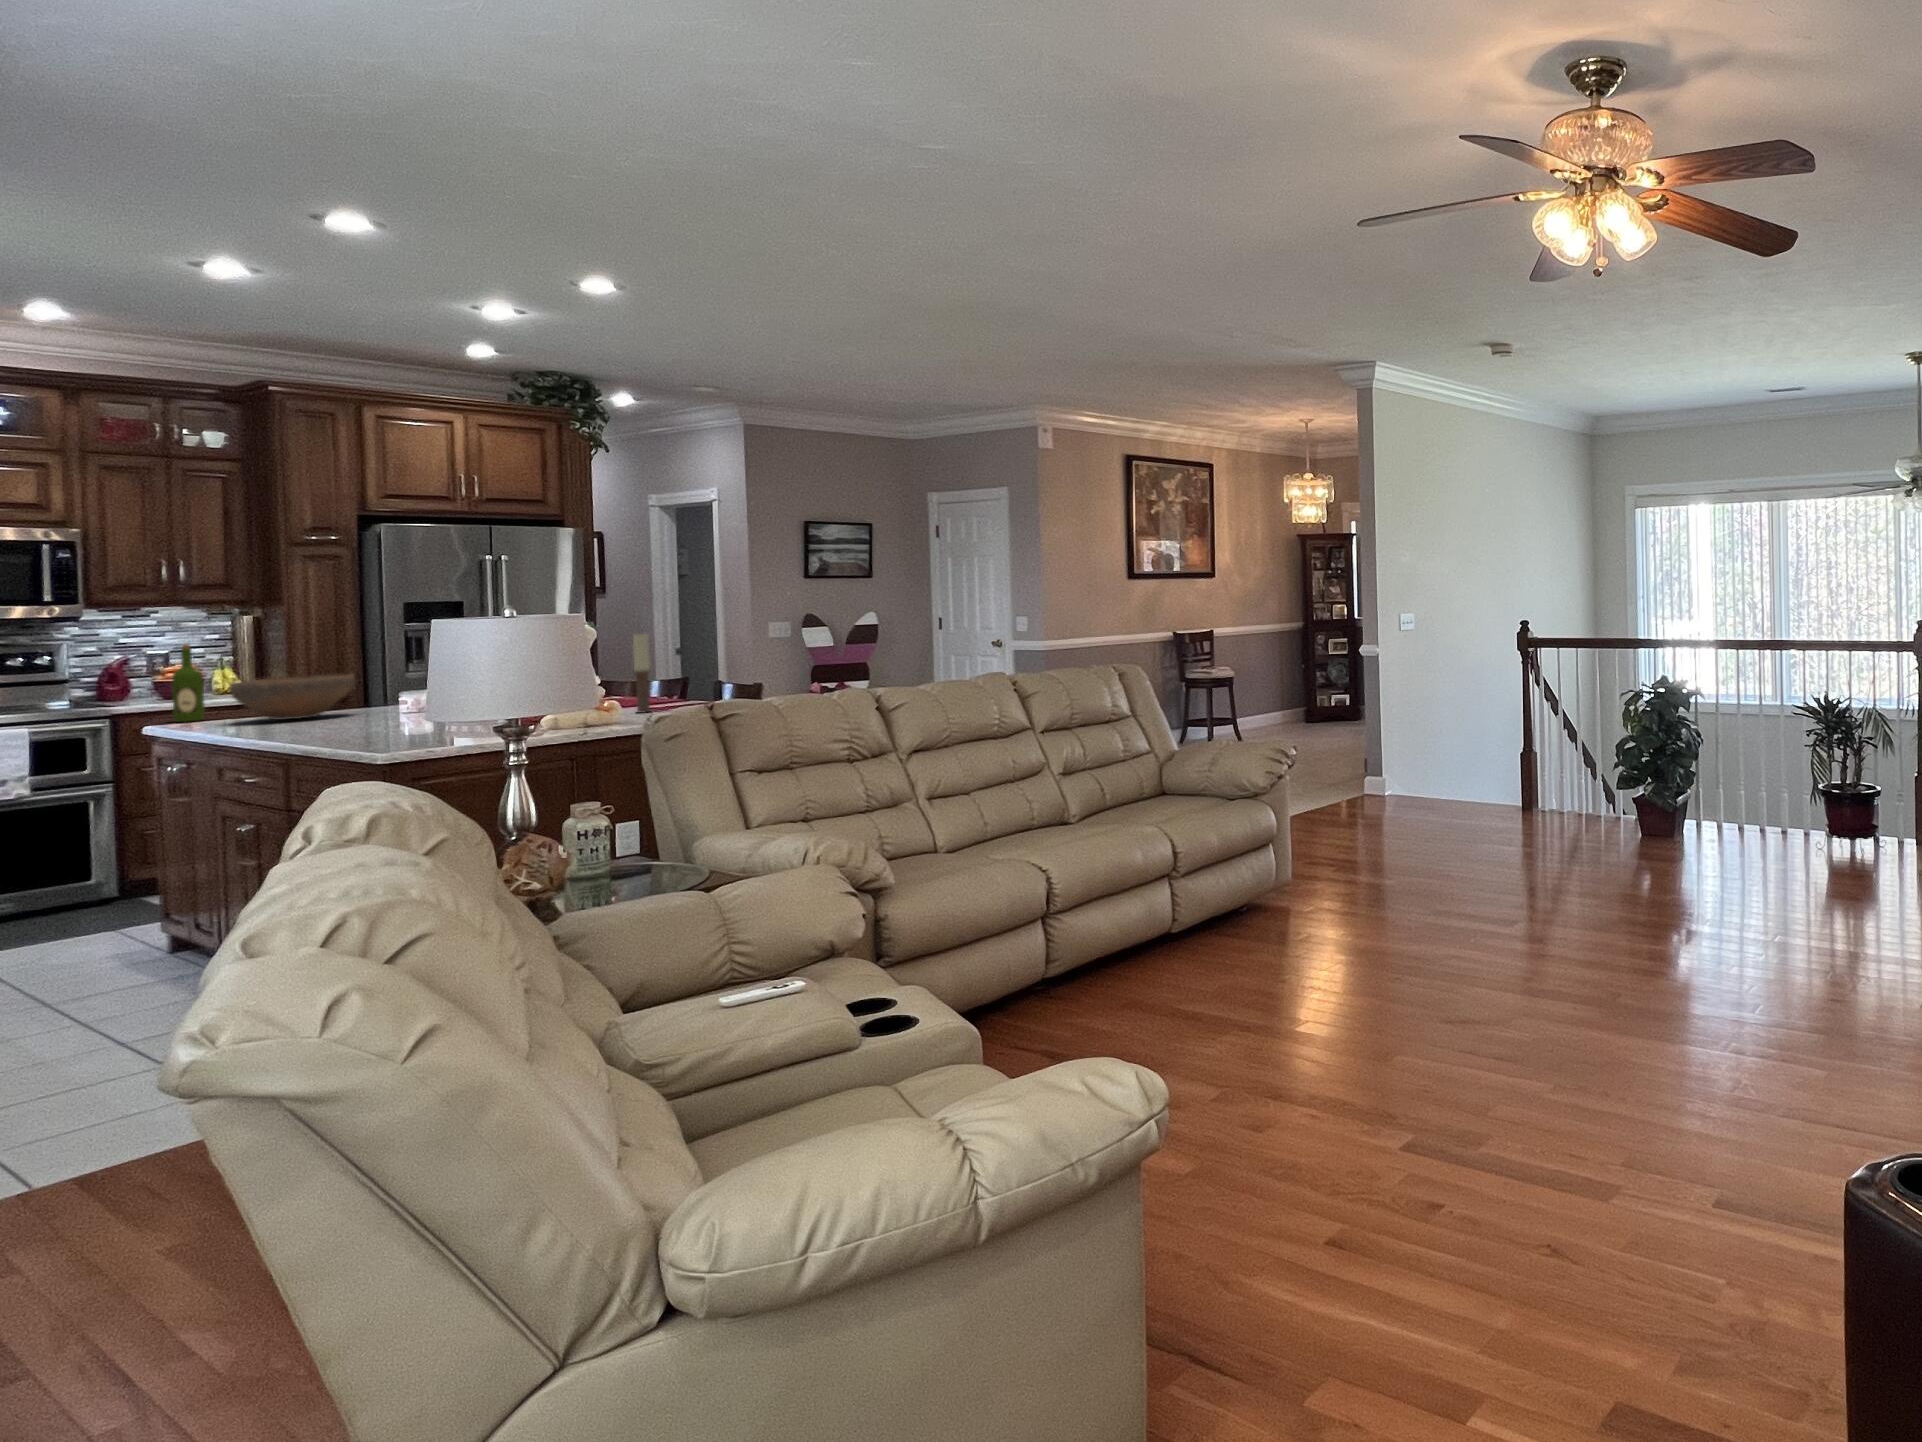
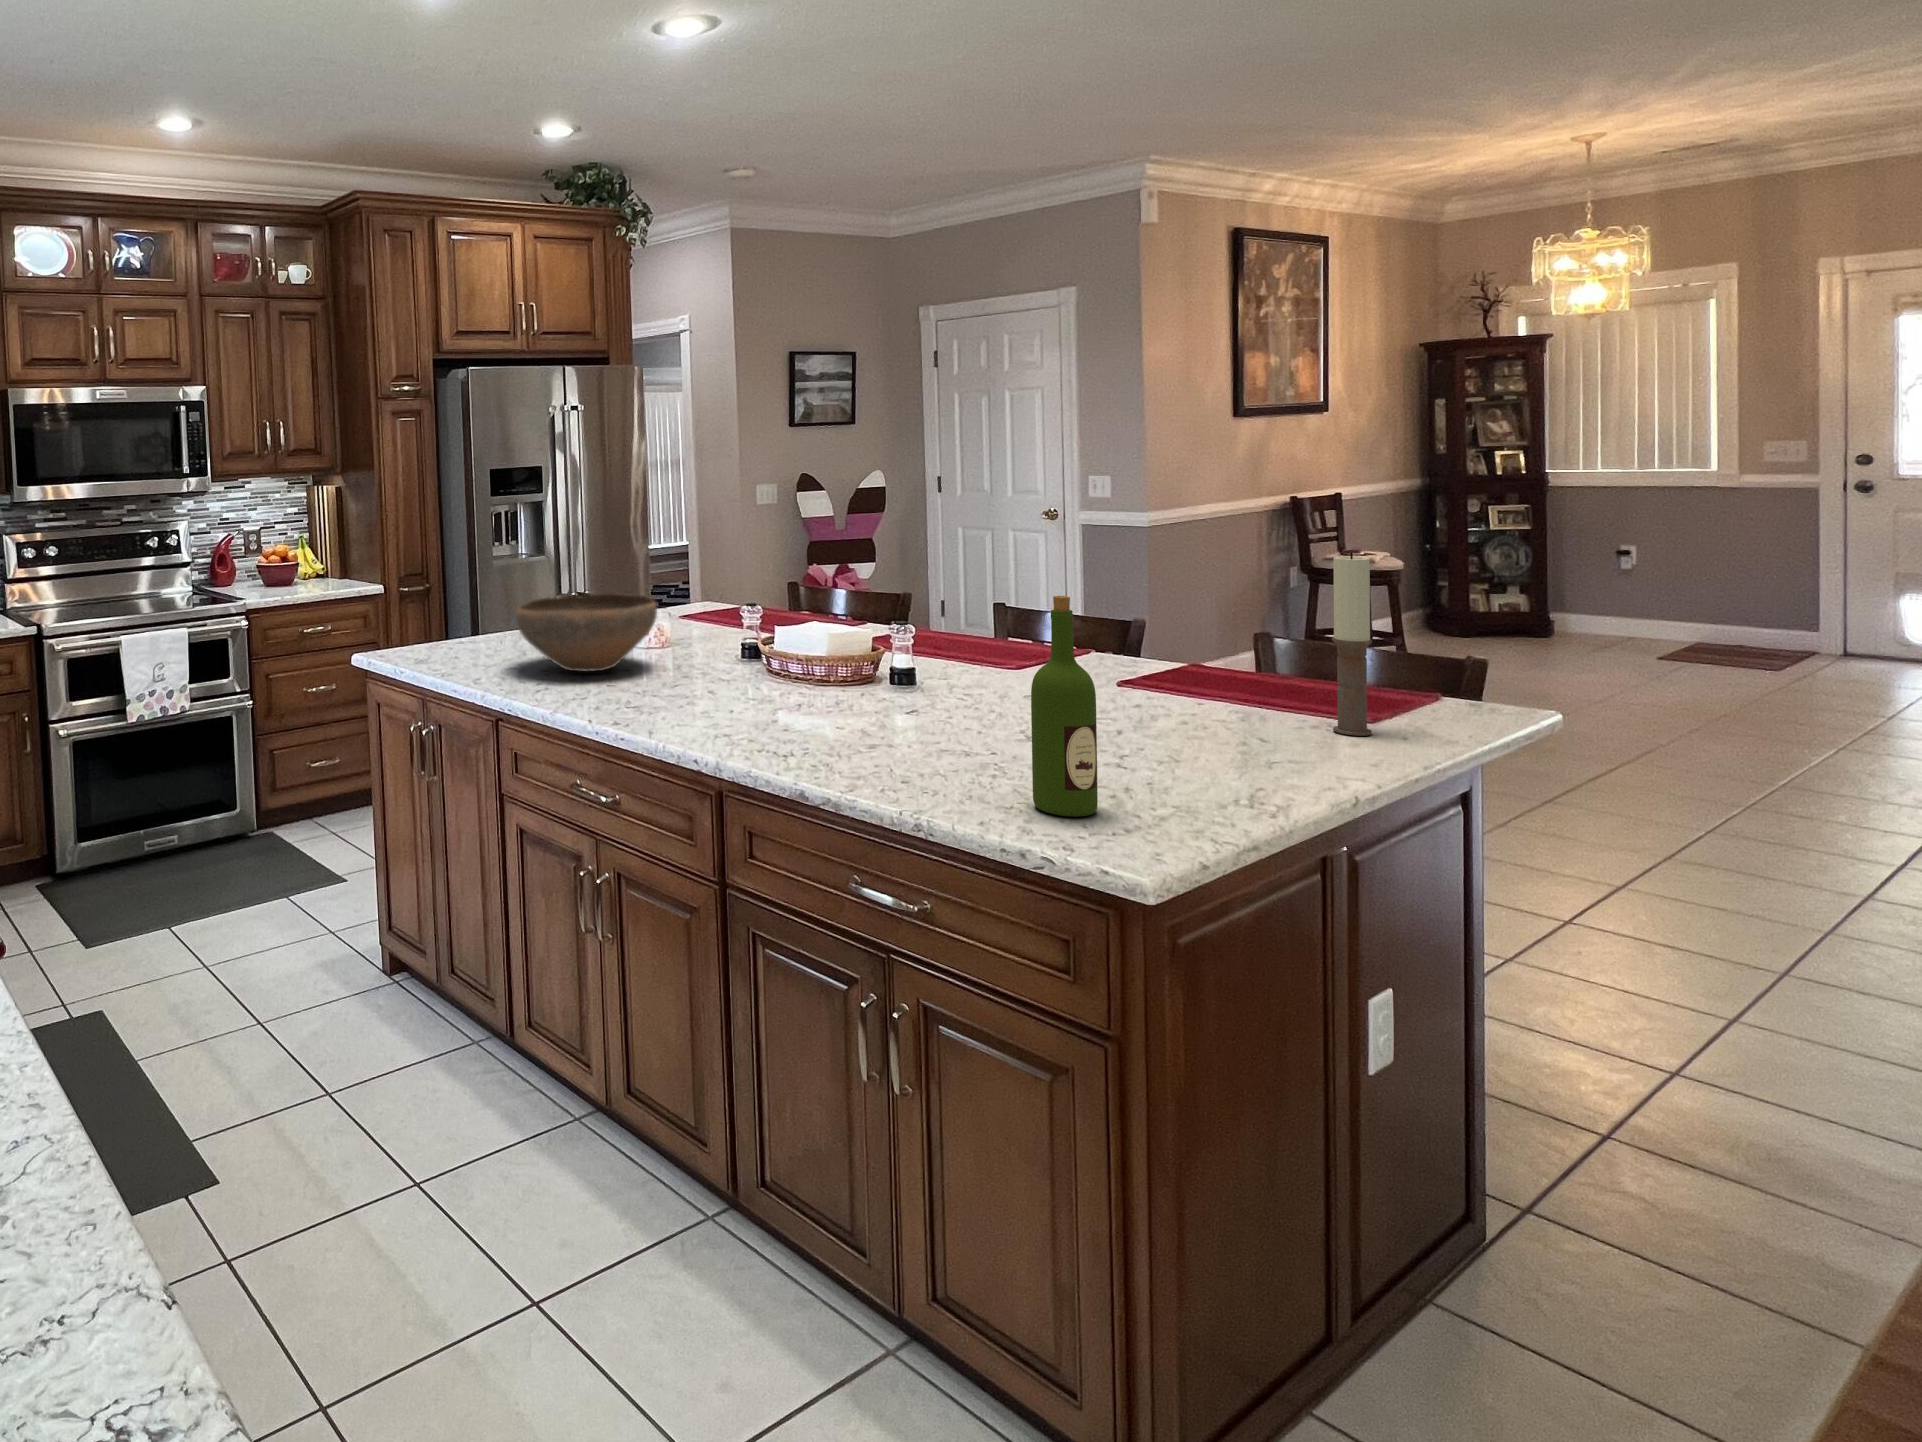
wine bottle: present [172,644,205,722] -> present [1031,596,1098,817]

